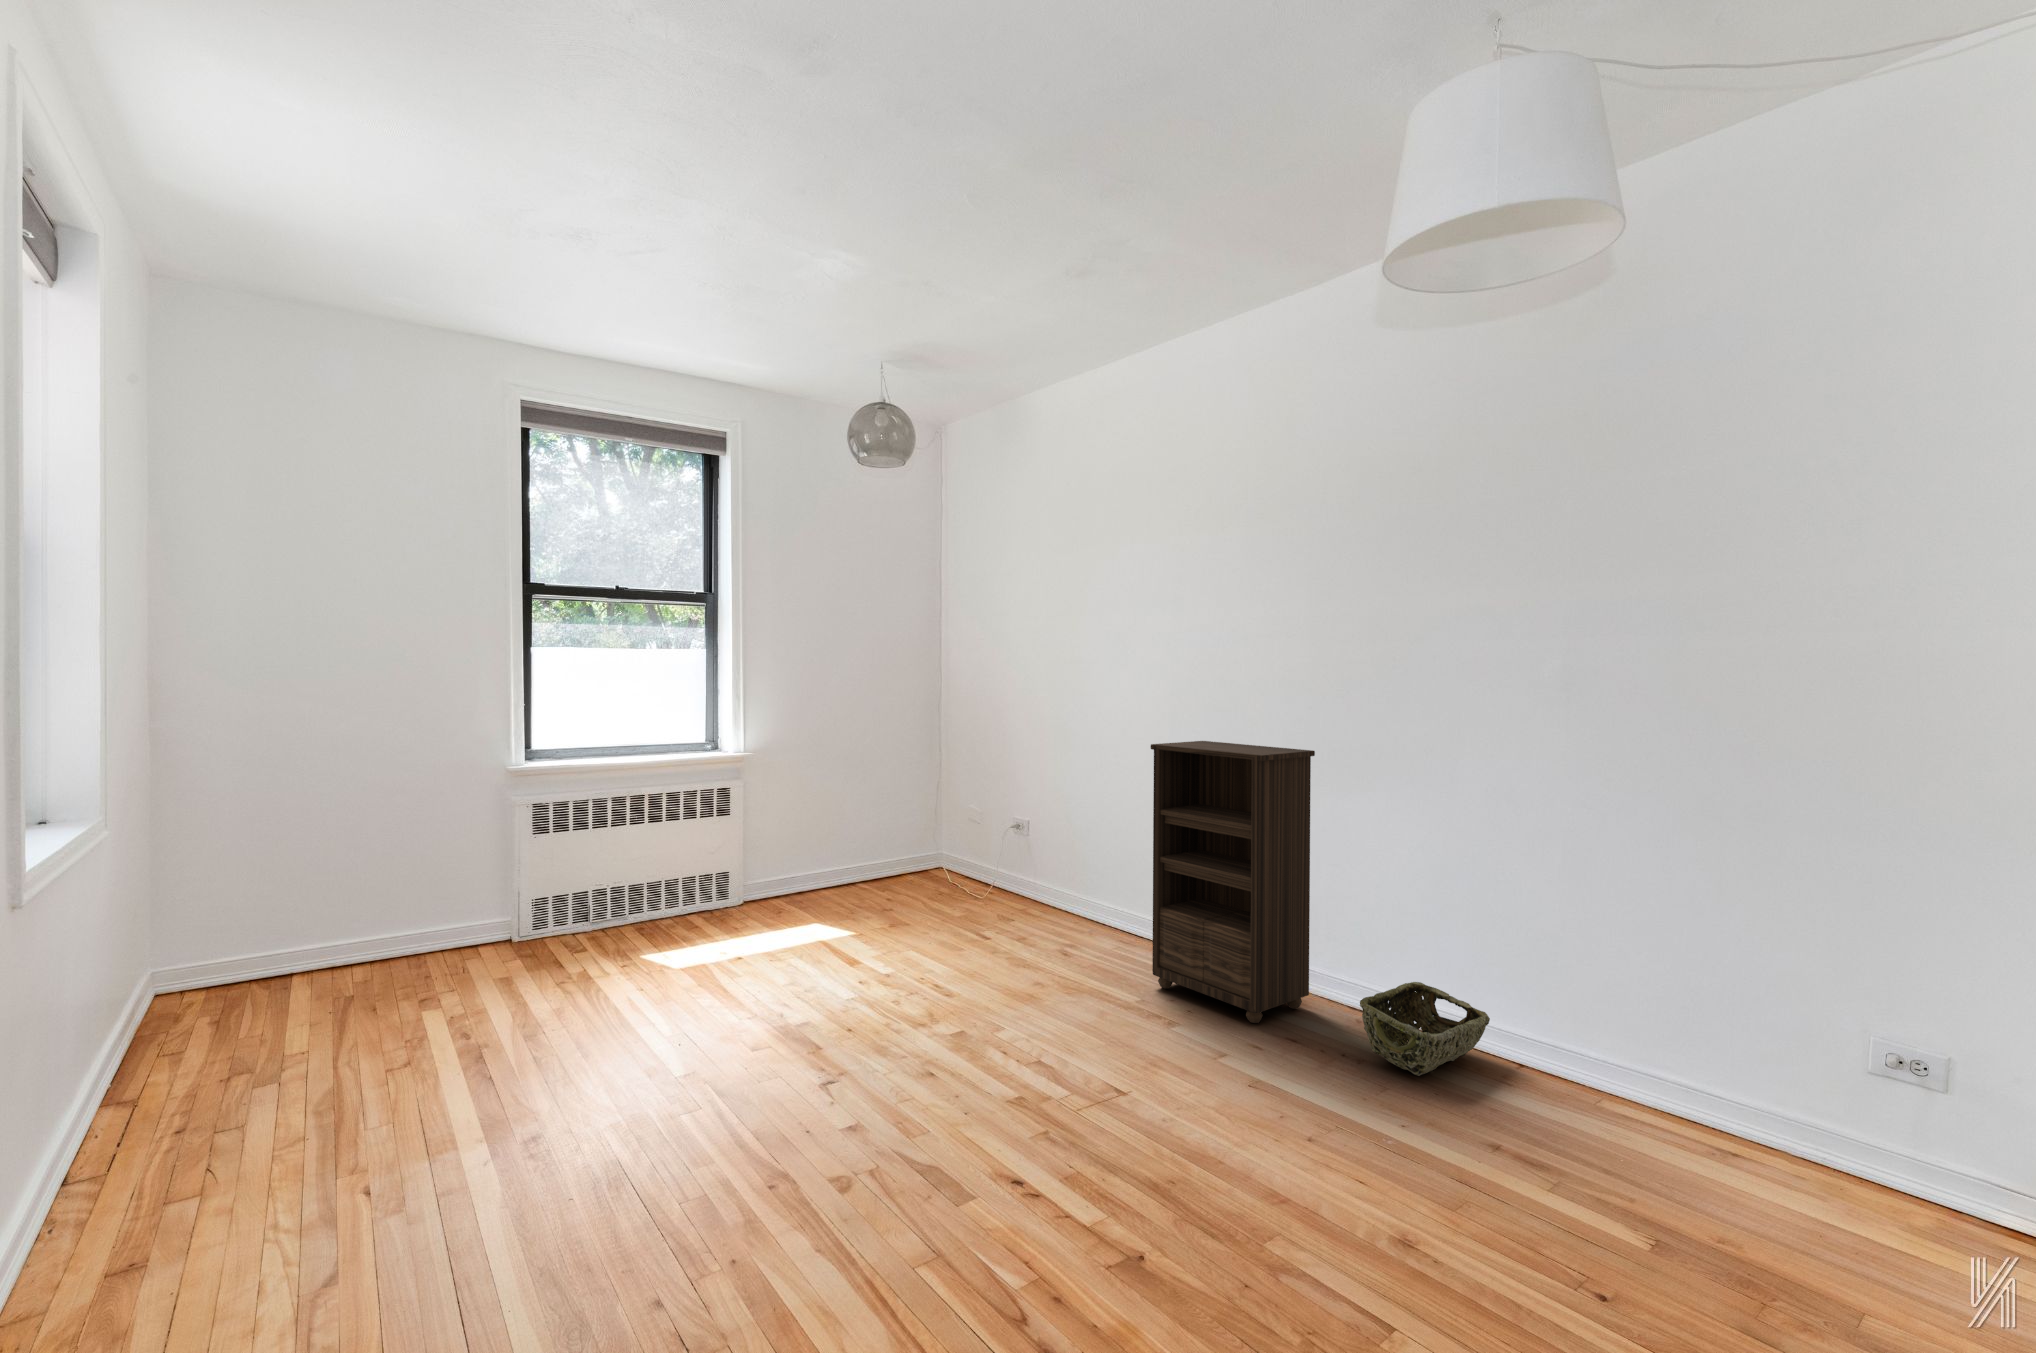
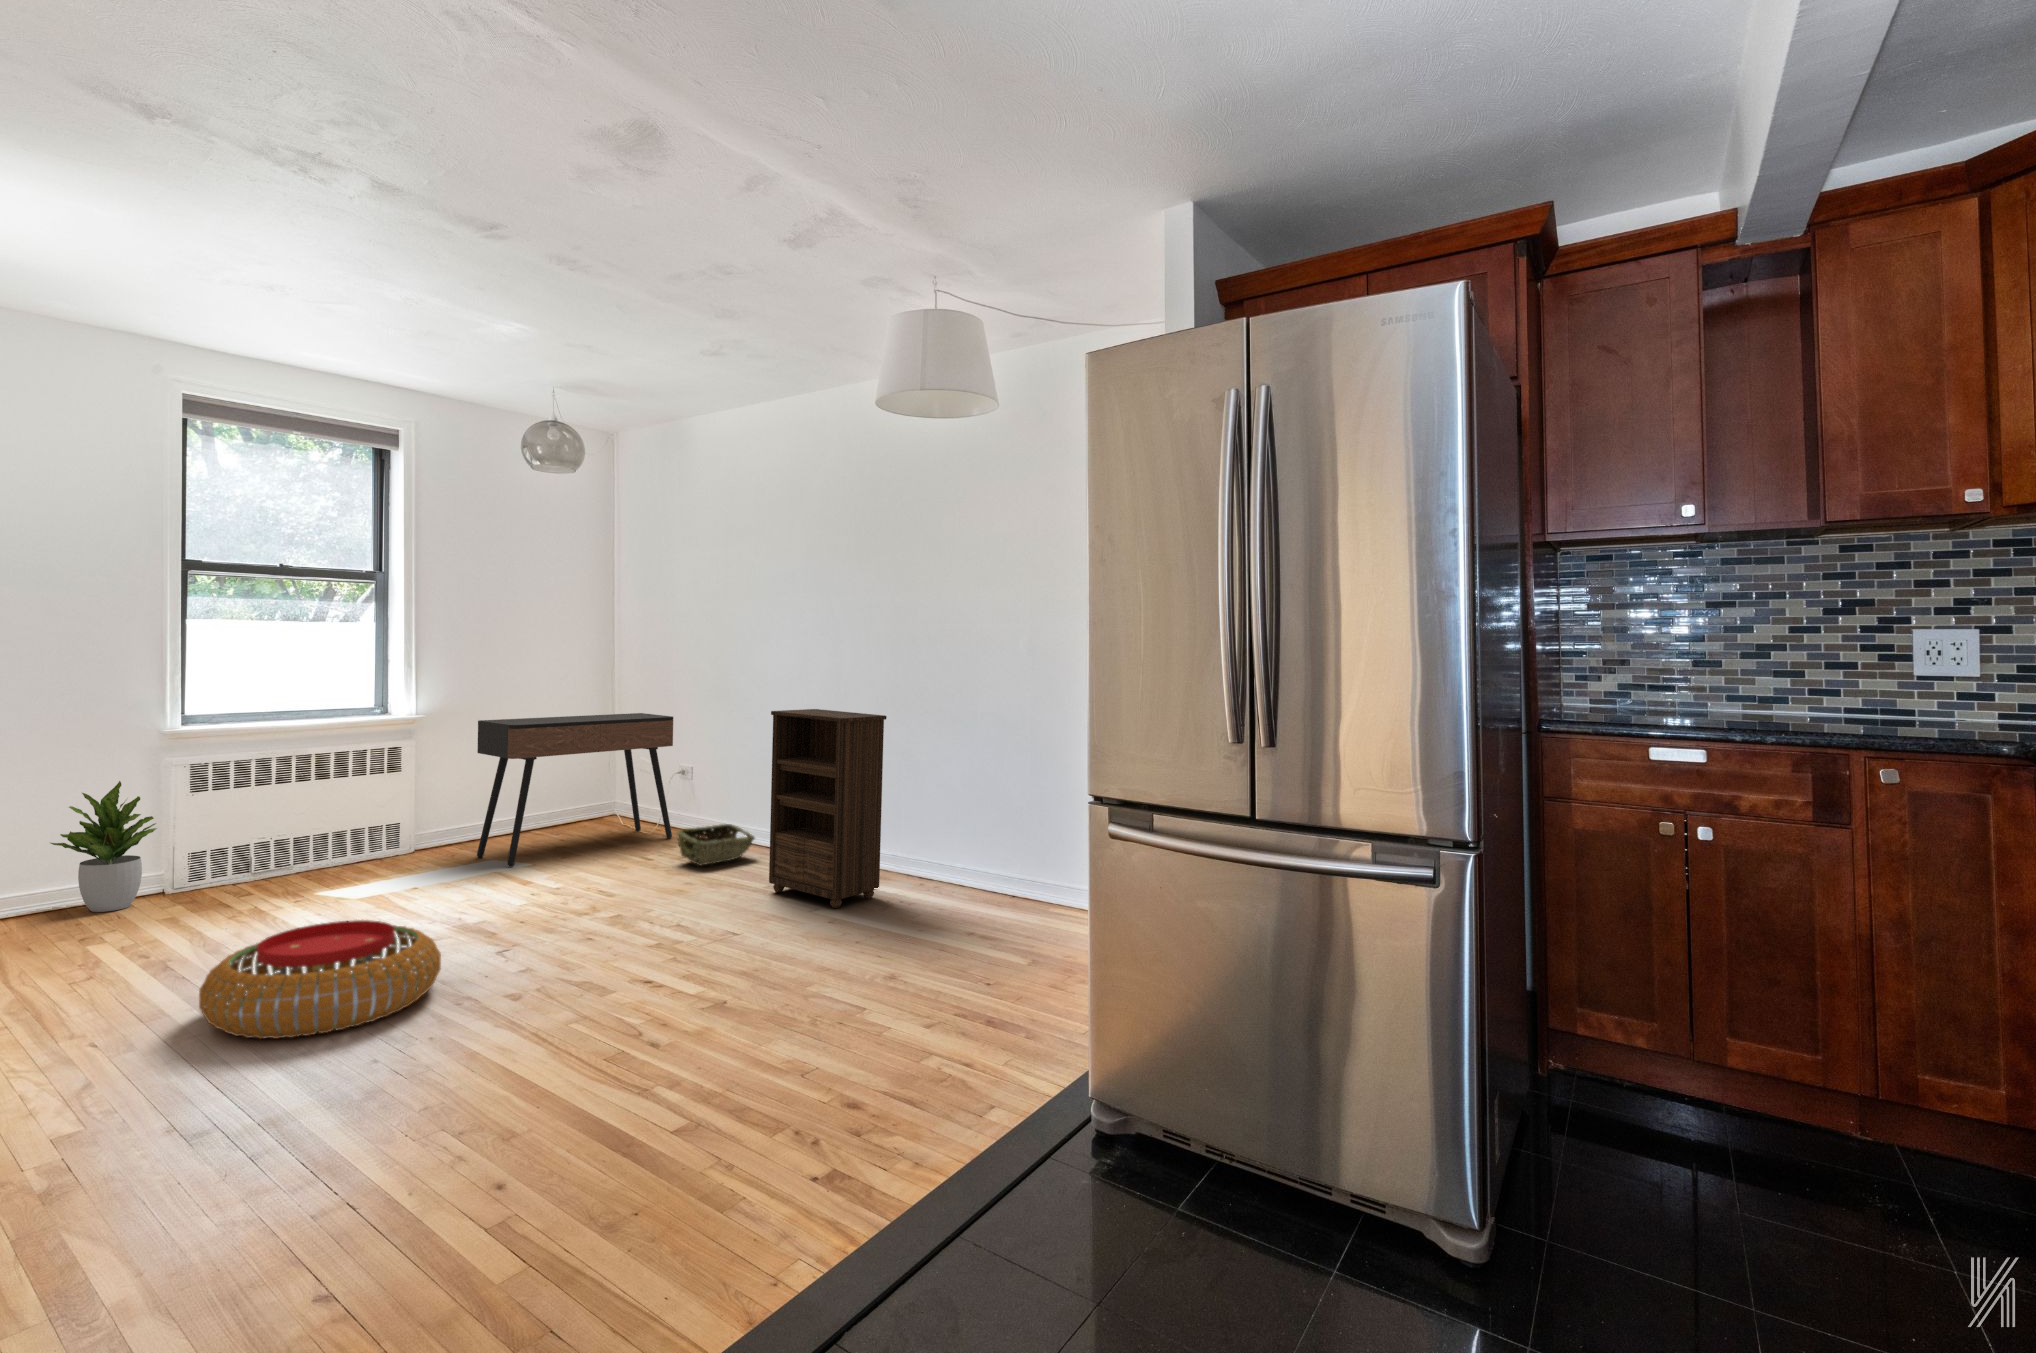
console table: none [806,744,1013,927] -> present [477,713,673,867]
potted plant: none [399,822,502,966] -> present [51,781,157,912]
woven basket: present [1360,982,1490,1076] -> present [677,824,755,866]
pouf: none [485,1025,766,1207] -> present [199,920,441,1039]

